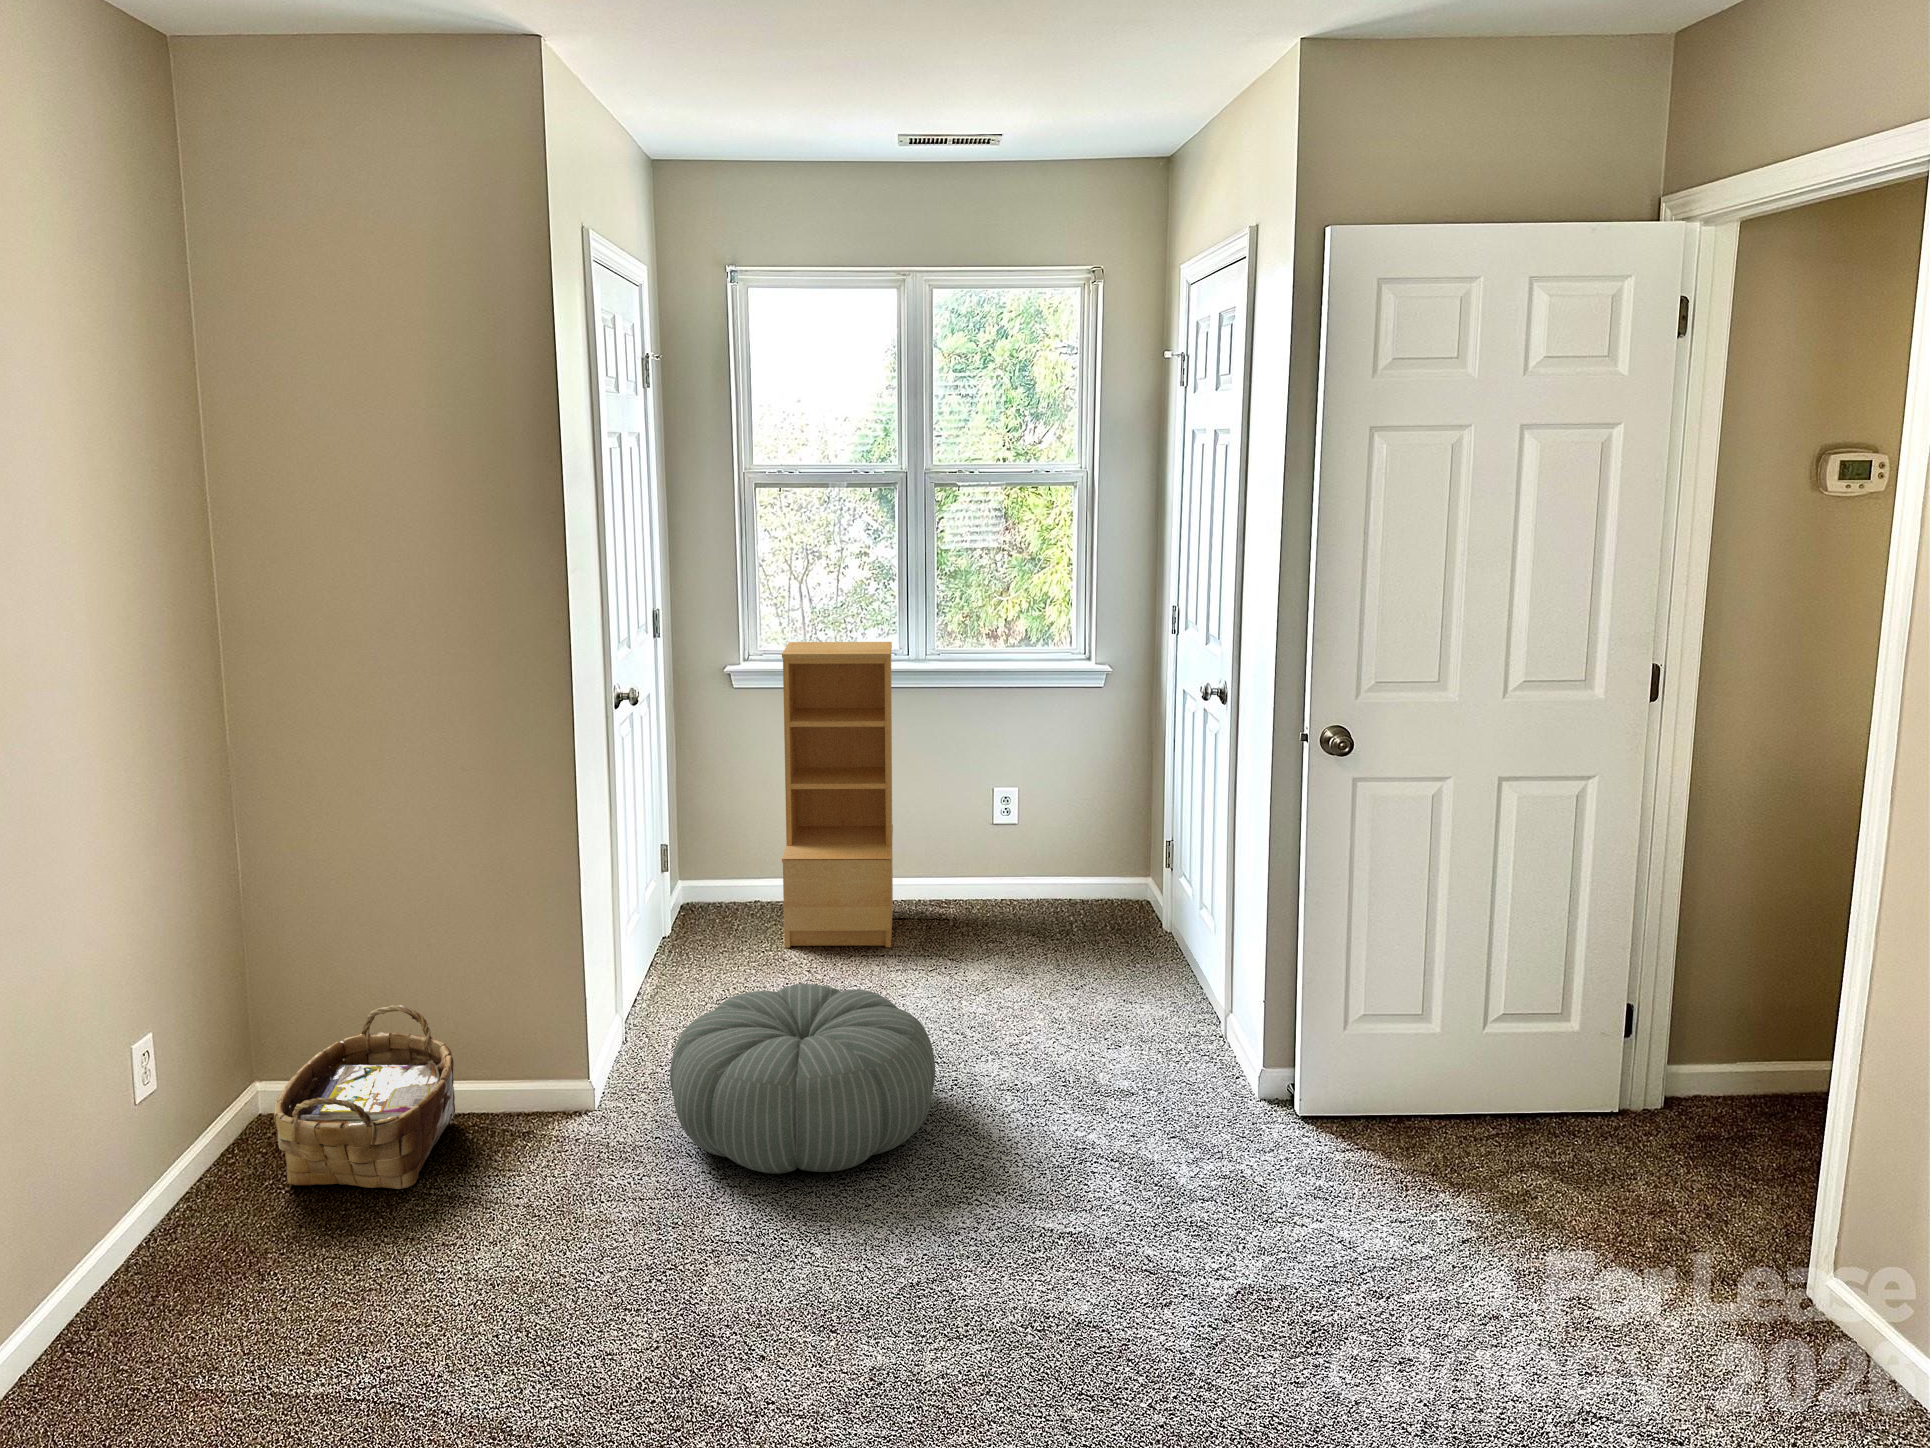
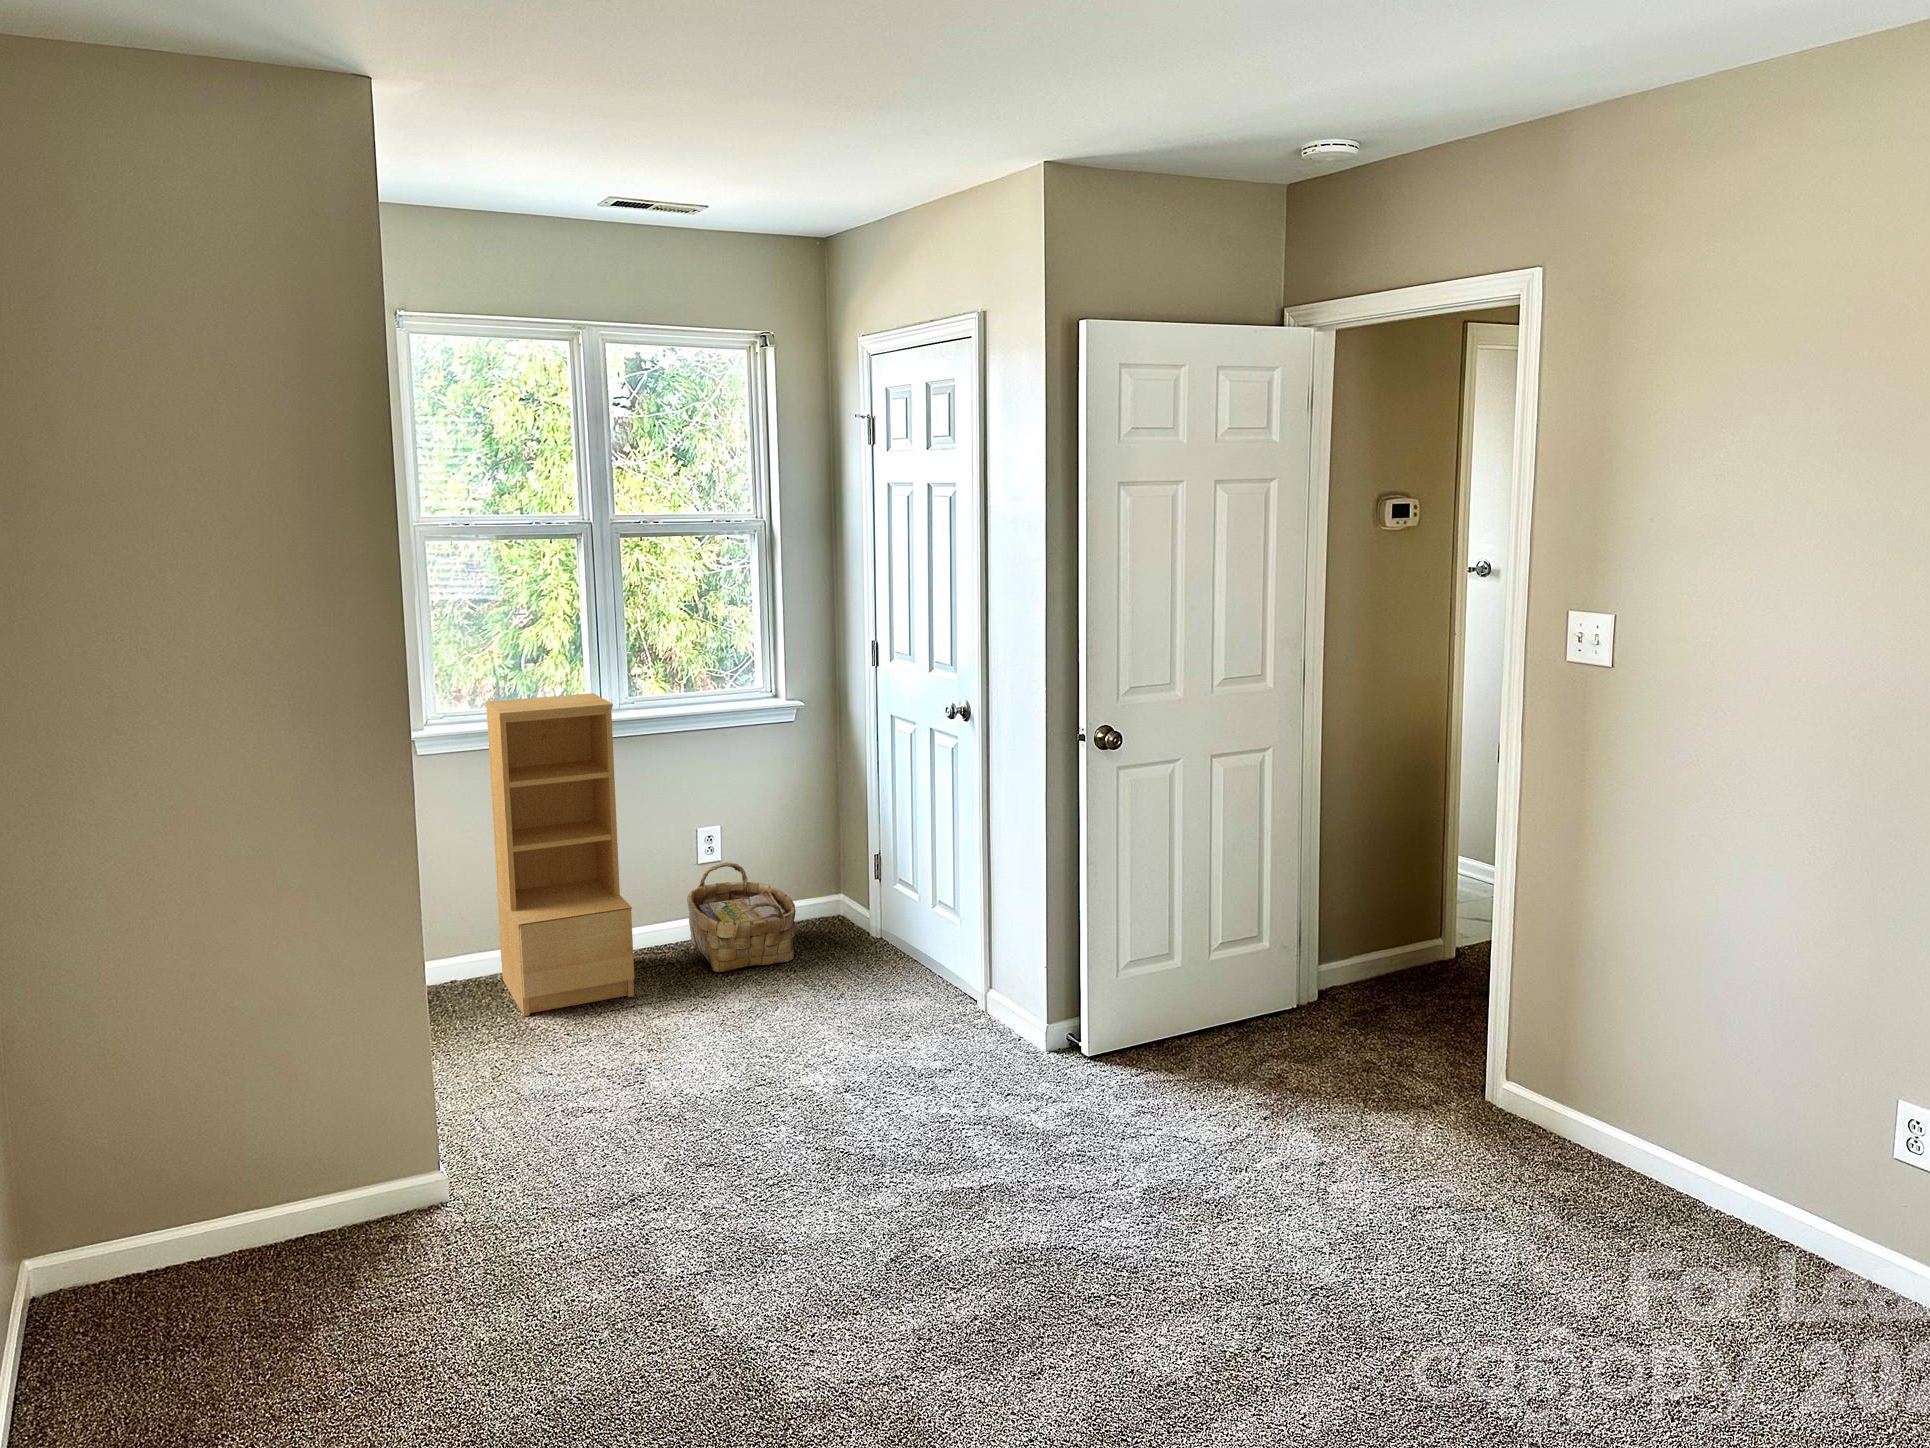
pouf: present [670,984,935,1173] -> none [545,1025,816,1214]
woven basket: present [274,1005,455,1189] -> present [687,862,796,973]

